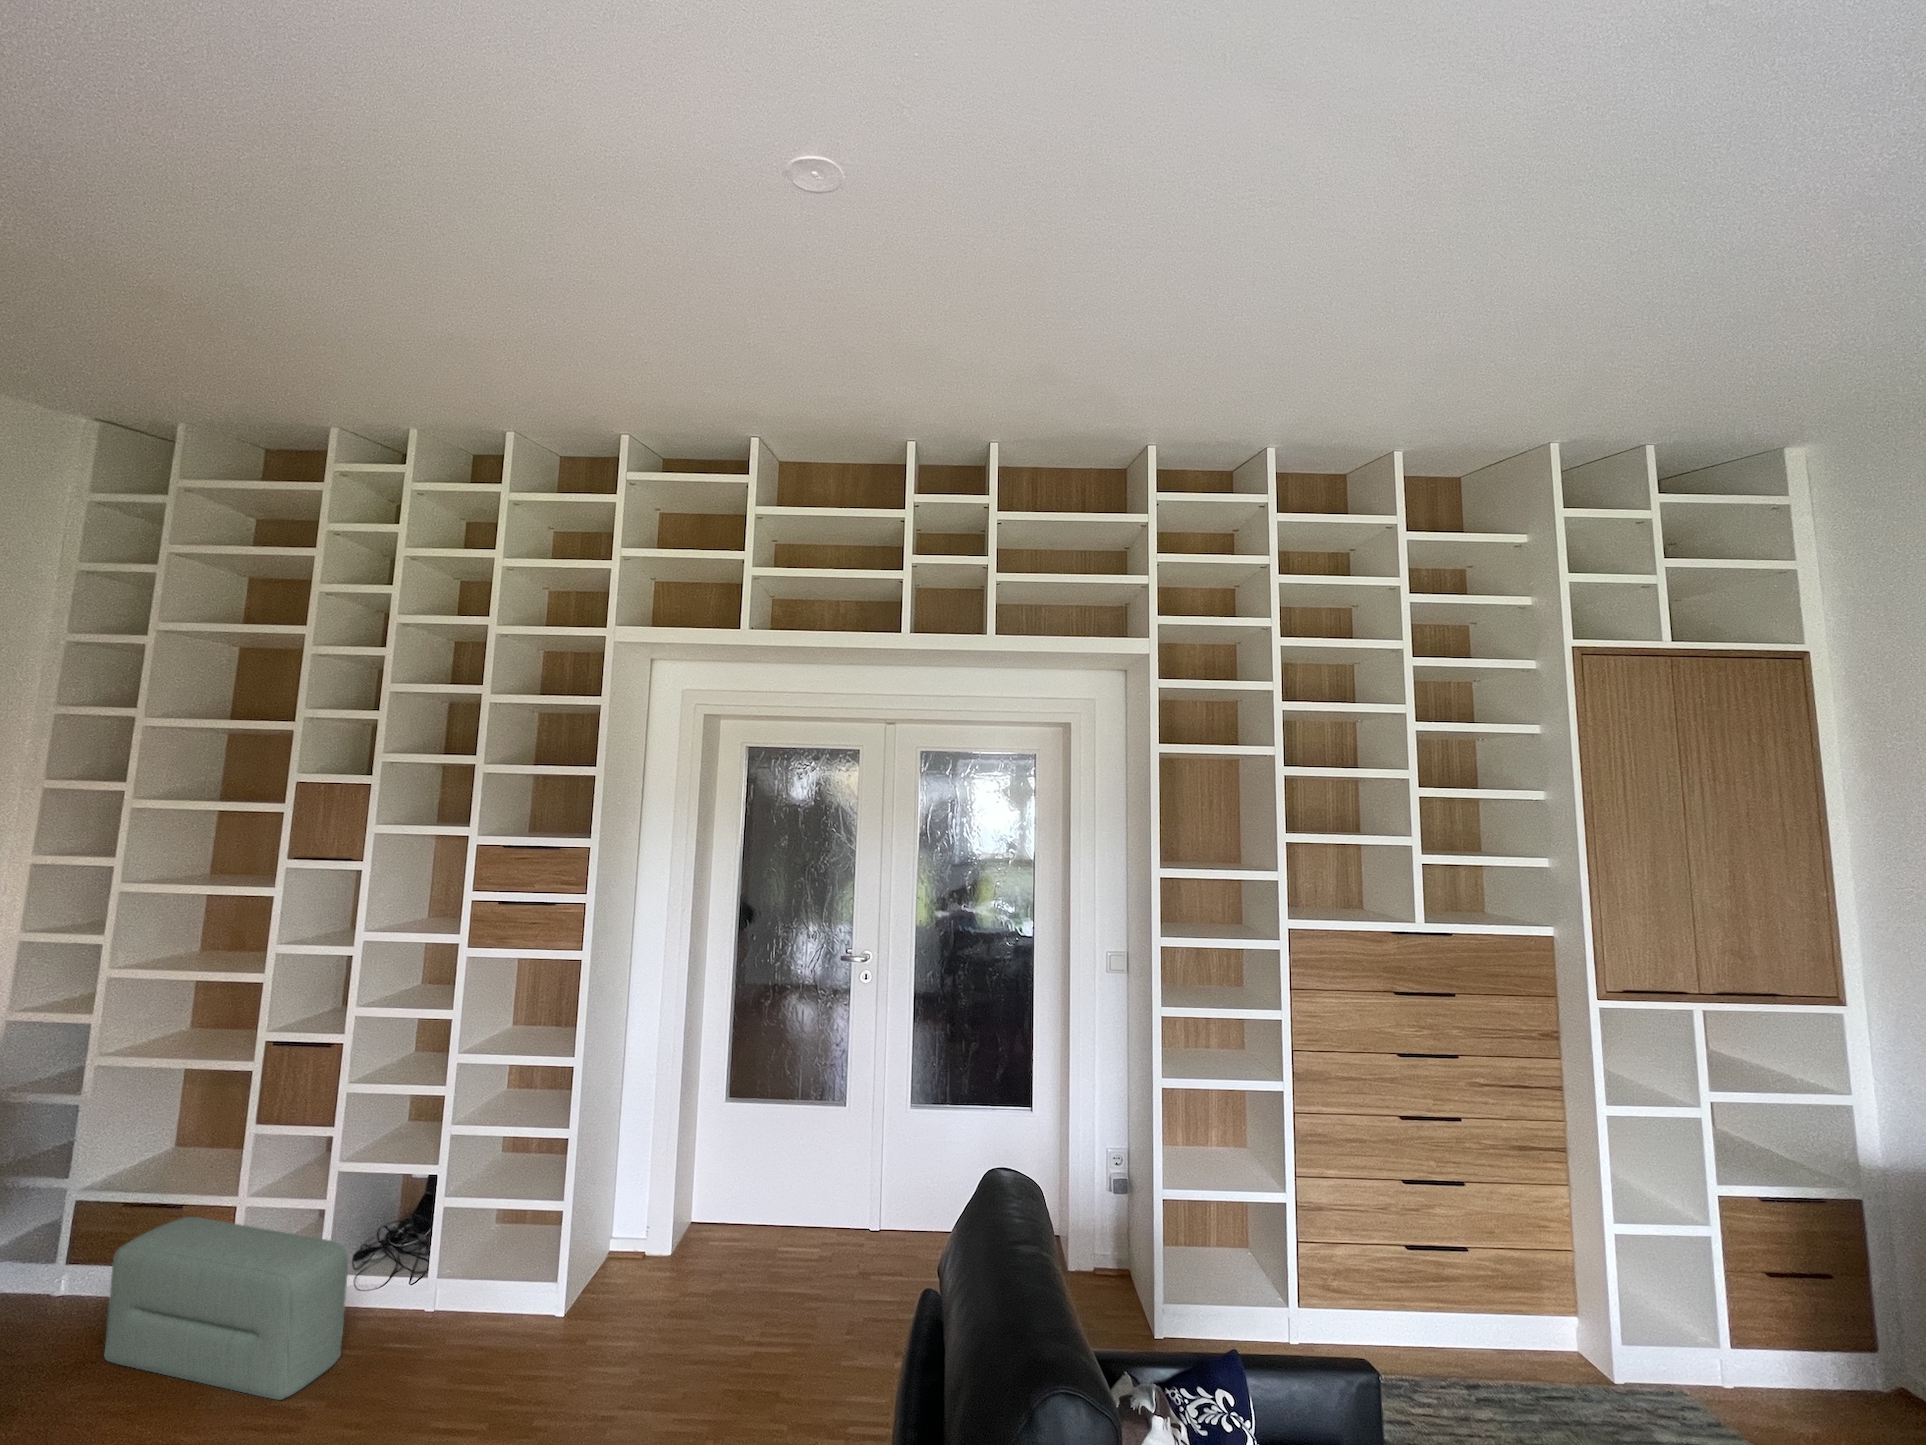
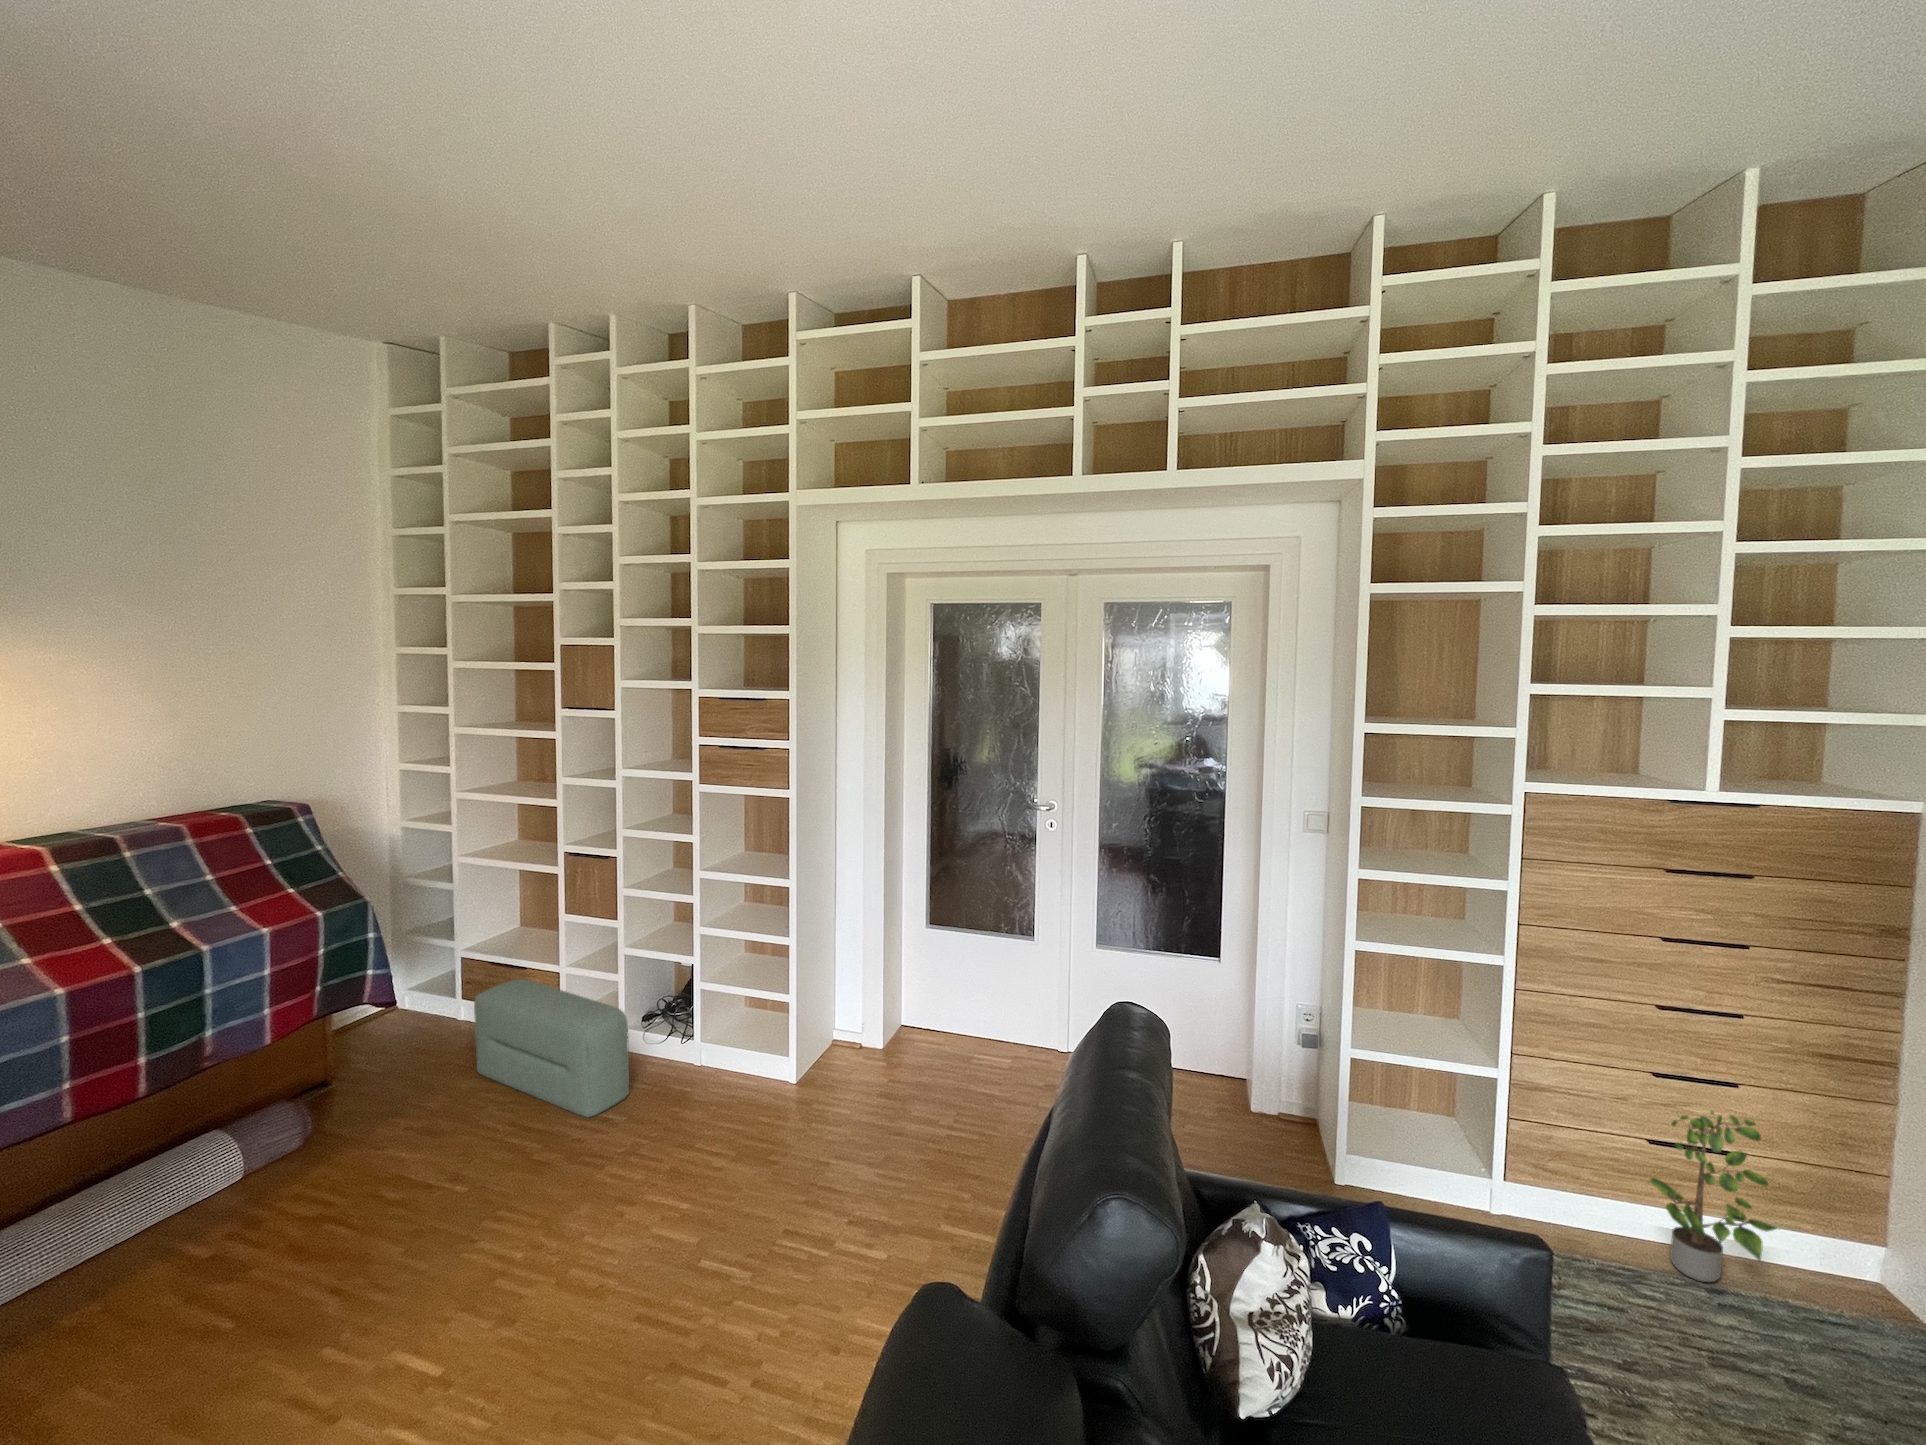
potted plant: none [1412,1213,1513,1381] -> present [1651,1111,1777,1282]

